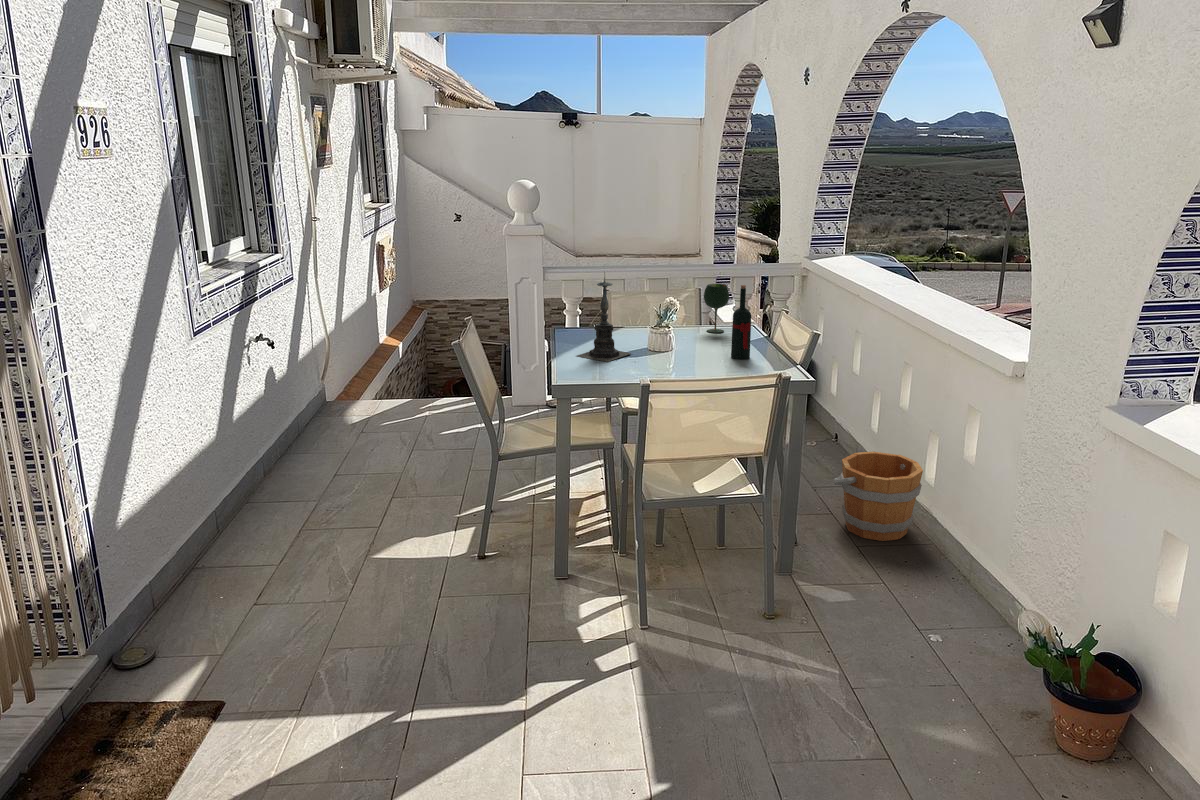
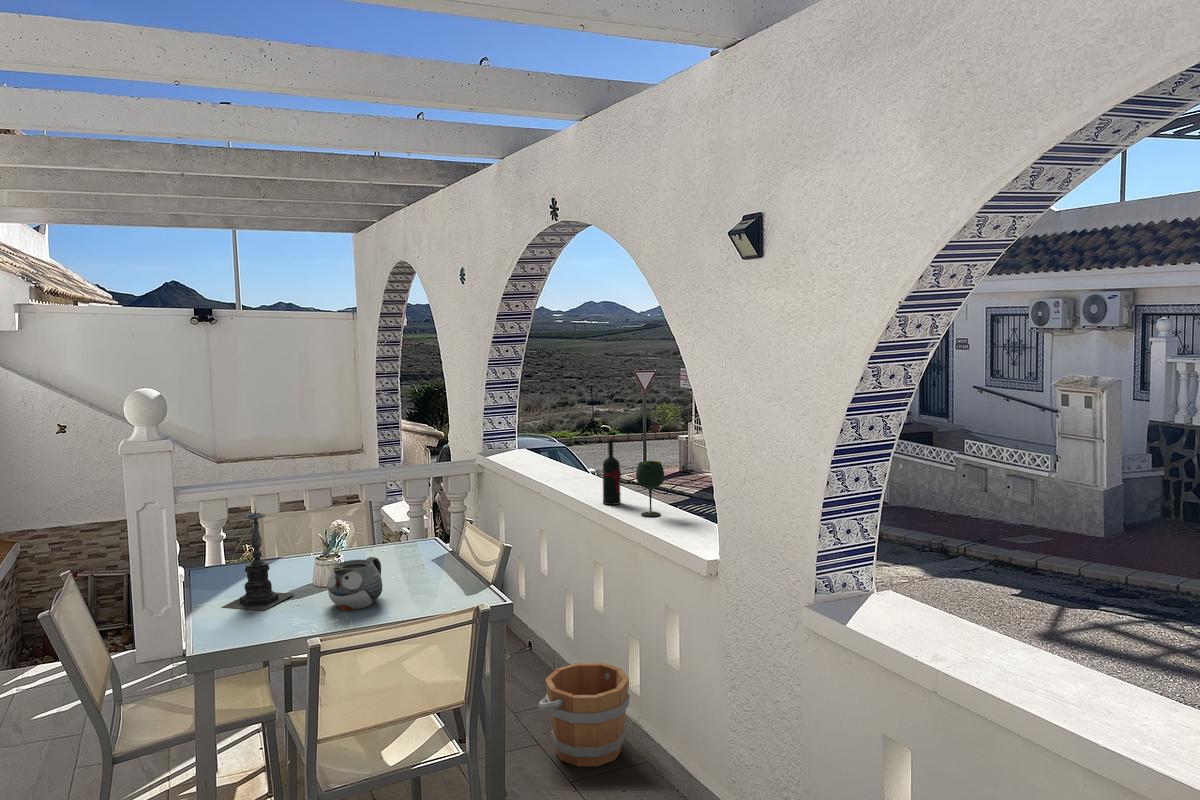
wine glass: present [704,284,729,333] -> present [636,461,664,516]
wine bottle: present [731,285,751,359] -> present [603,436,621,505]
teapot: none [658,328,704,370] -> present [328,557,383,611]

